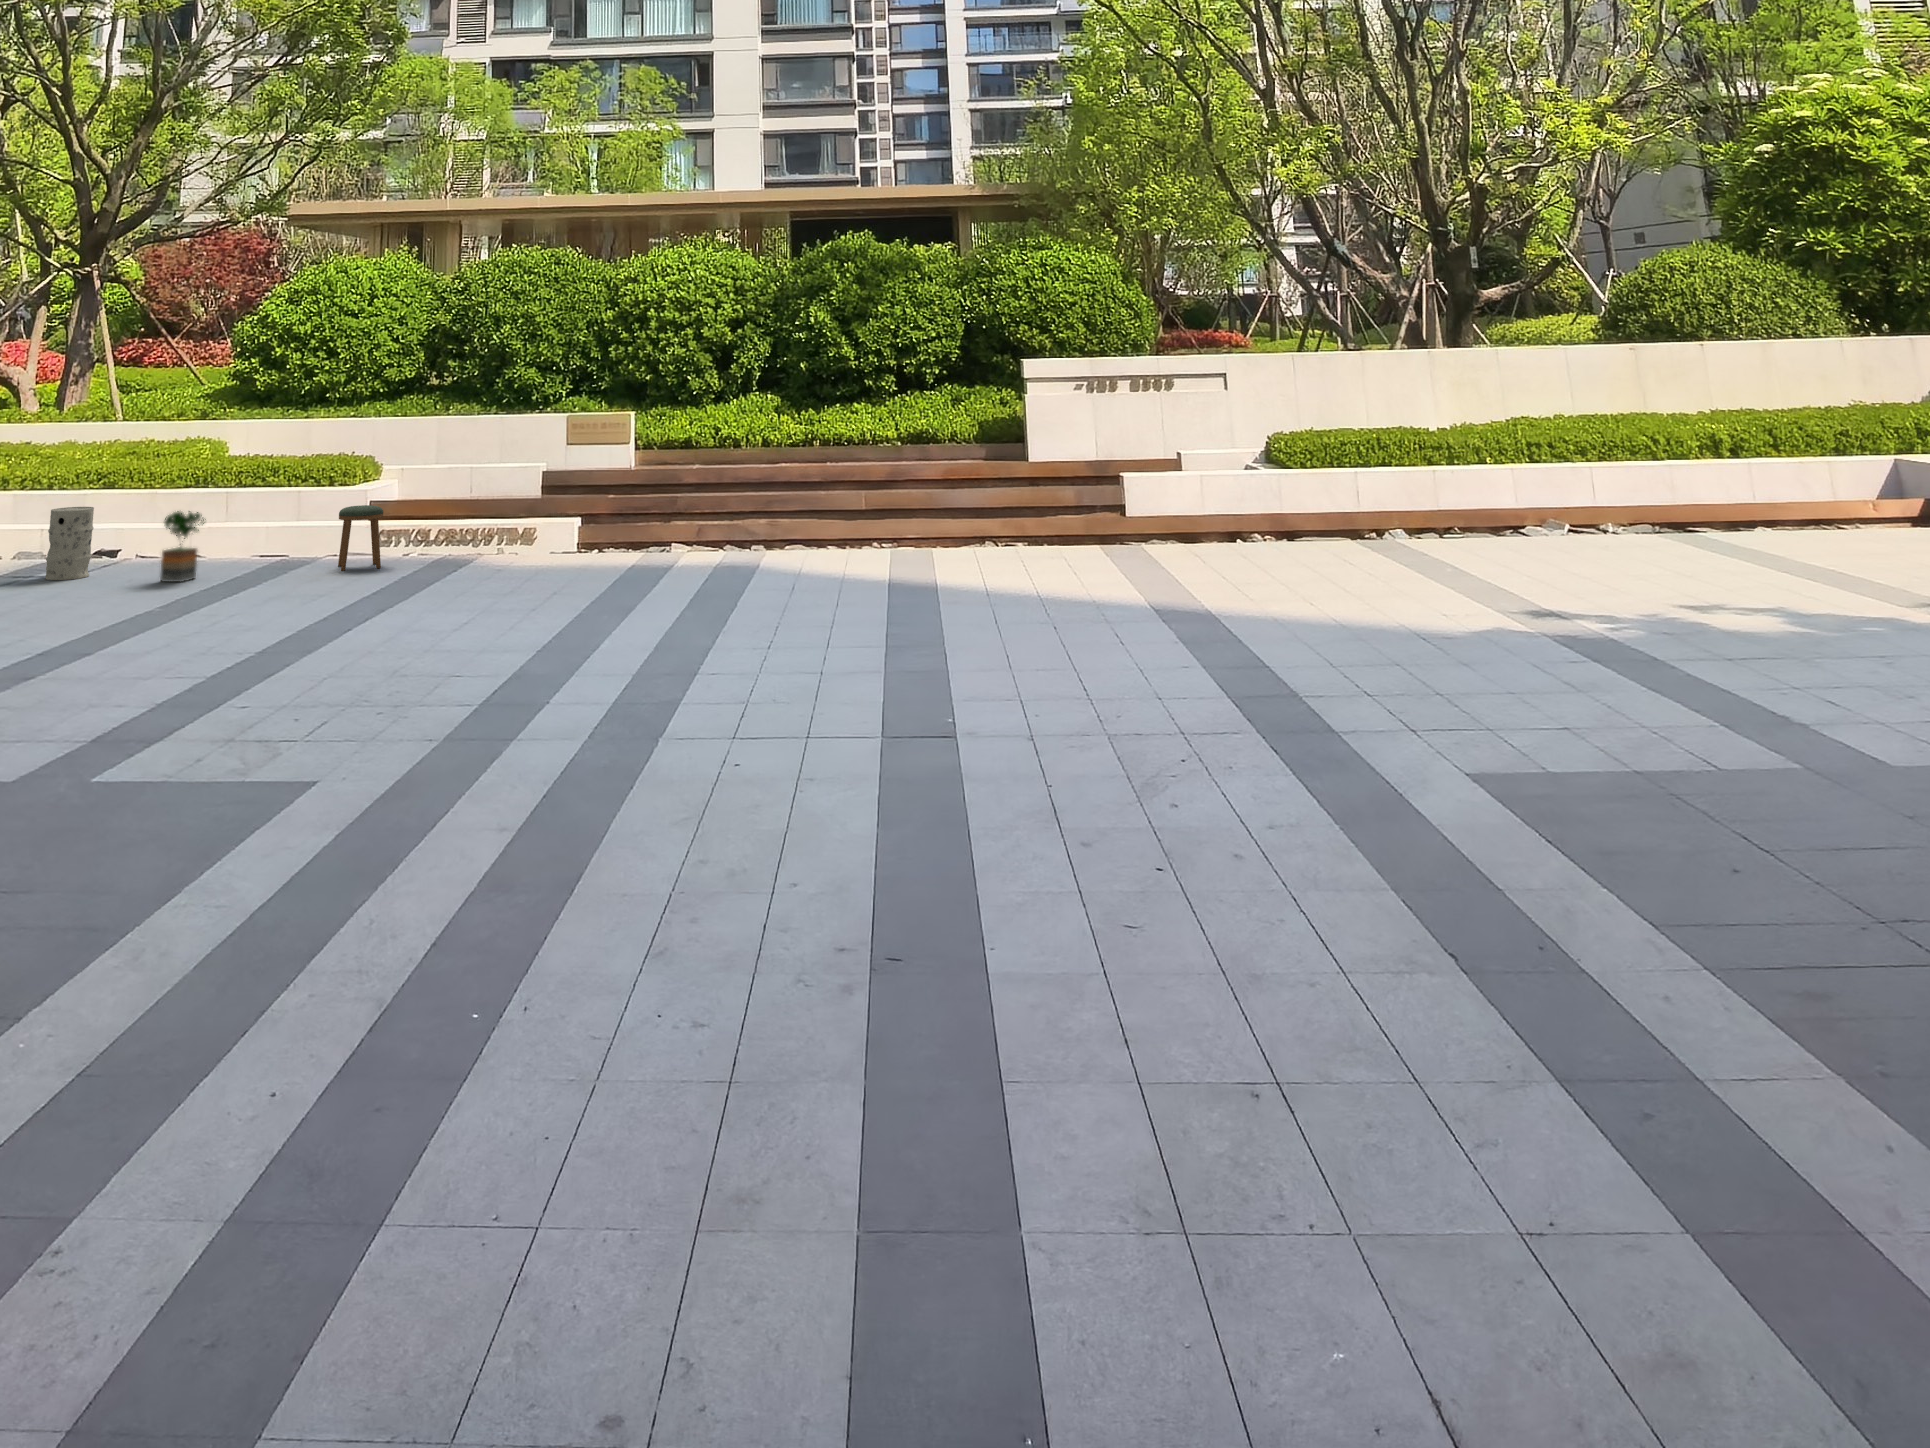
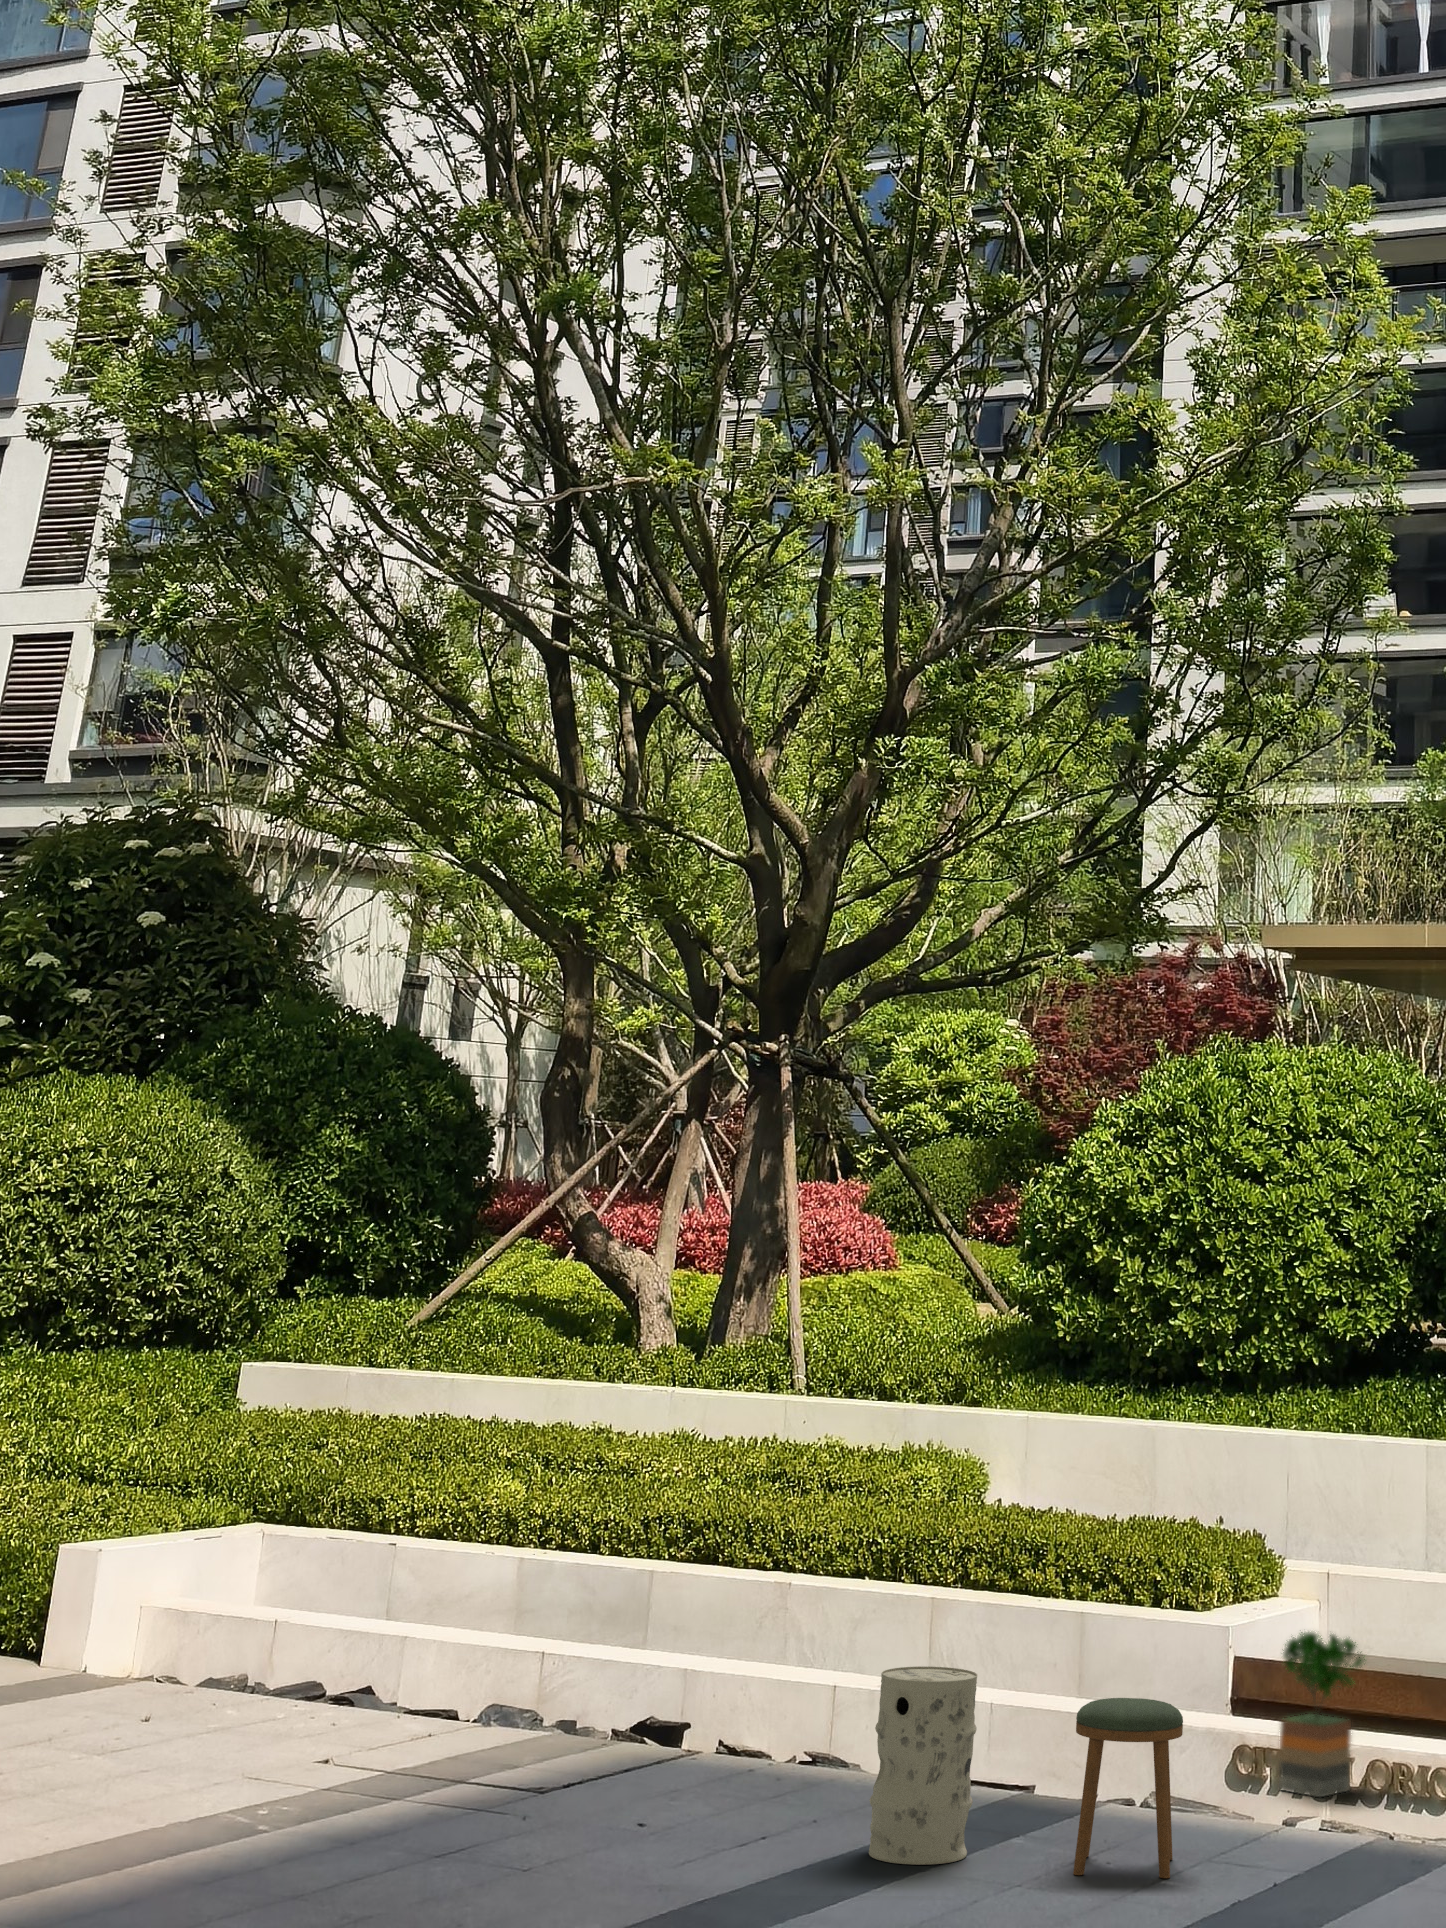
trash can: present [46,507,94,580] -> present [869,1667,977,1865]
potted tree: present [160,511,206,582] -> present [1279,1632,1365,1797]

